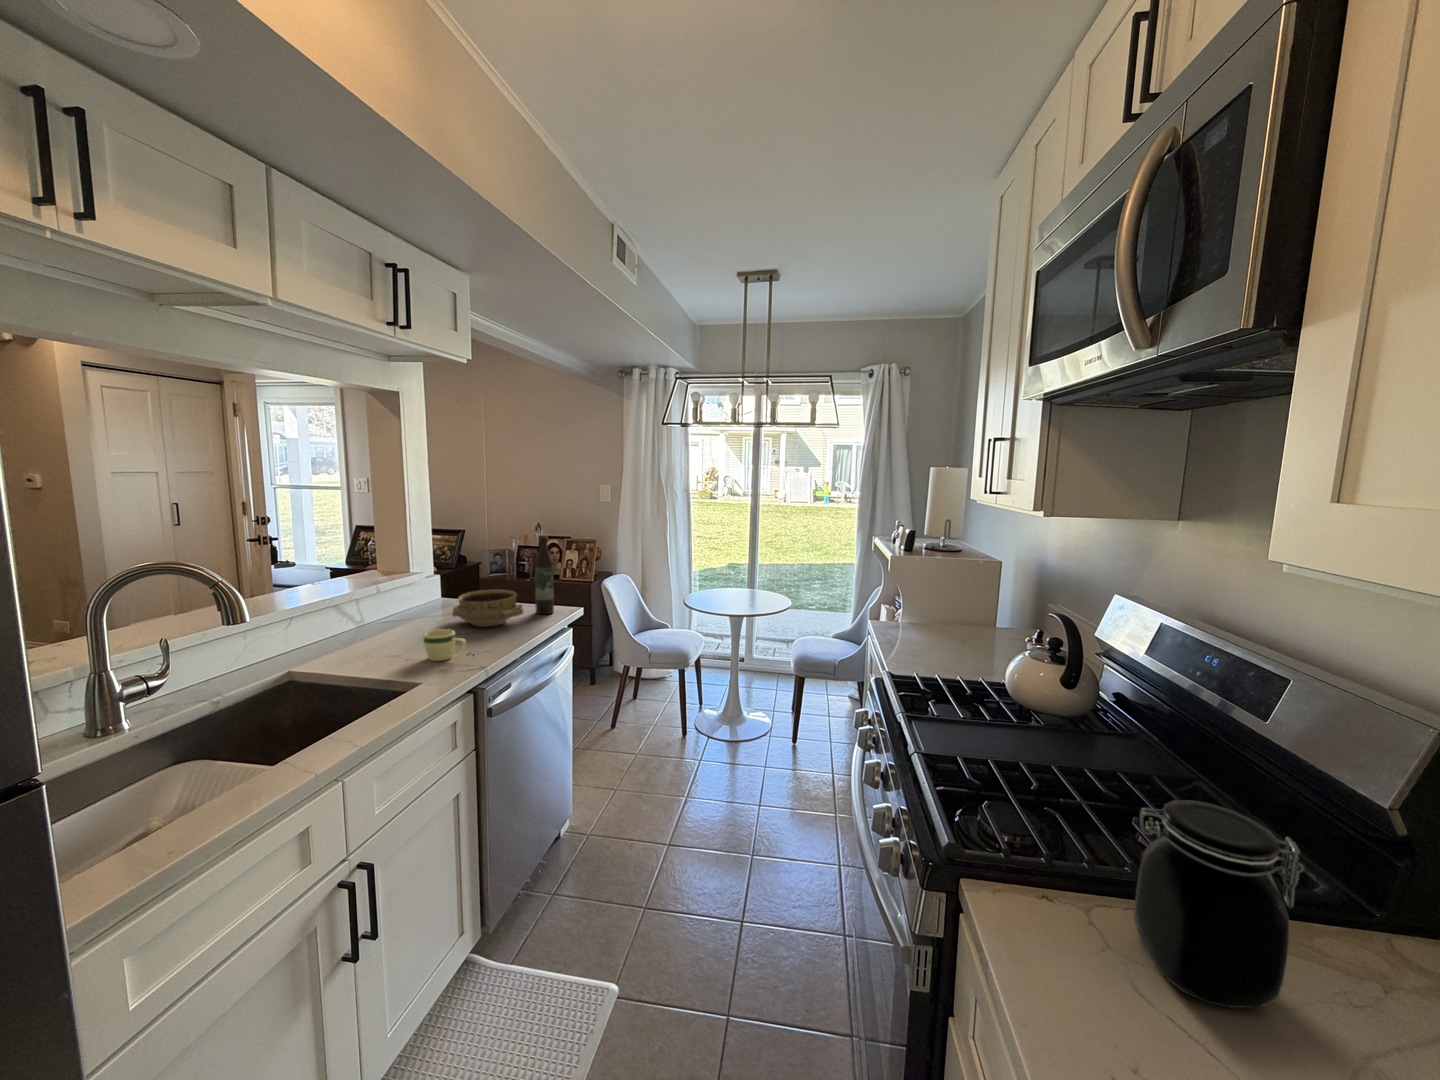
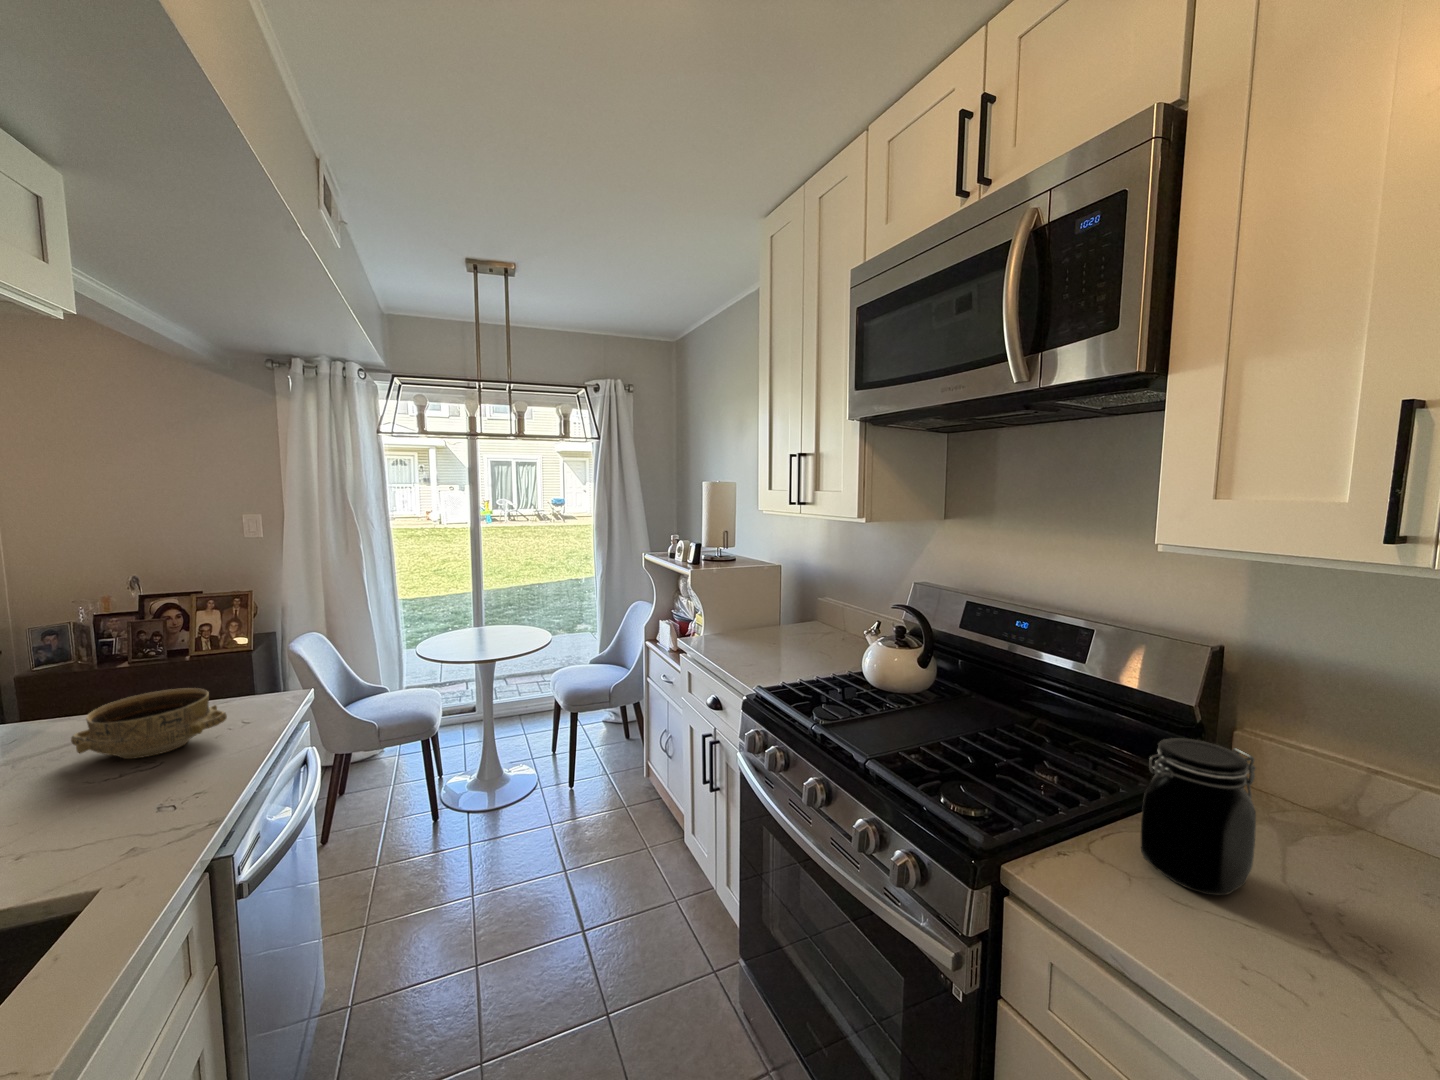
wine bottle: present [535,535,554,614] -> none [226,595,266,714]
mug: present [423,629,466,661] -> none [61,777,164,843]

